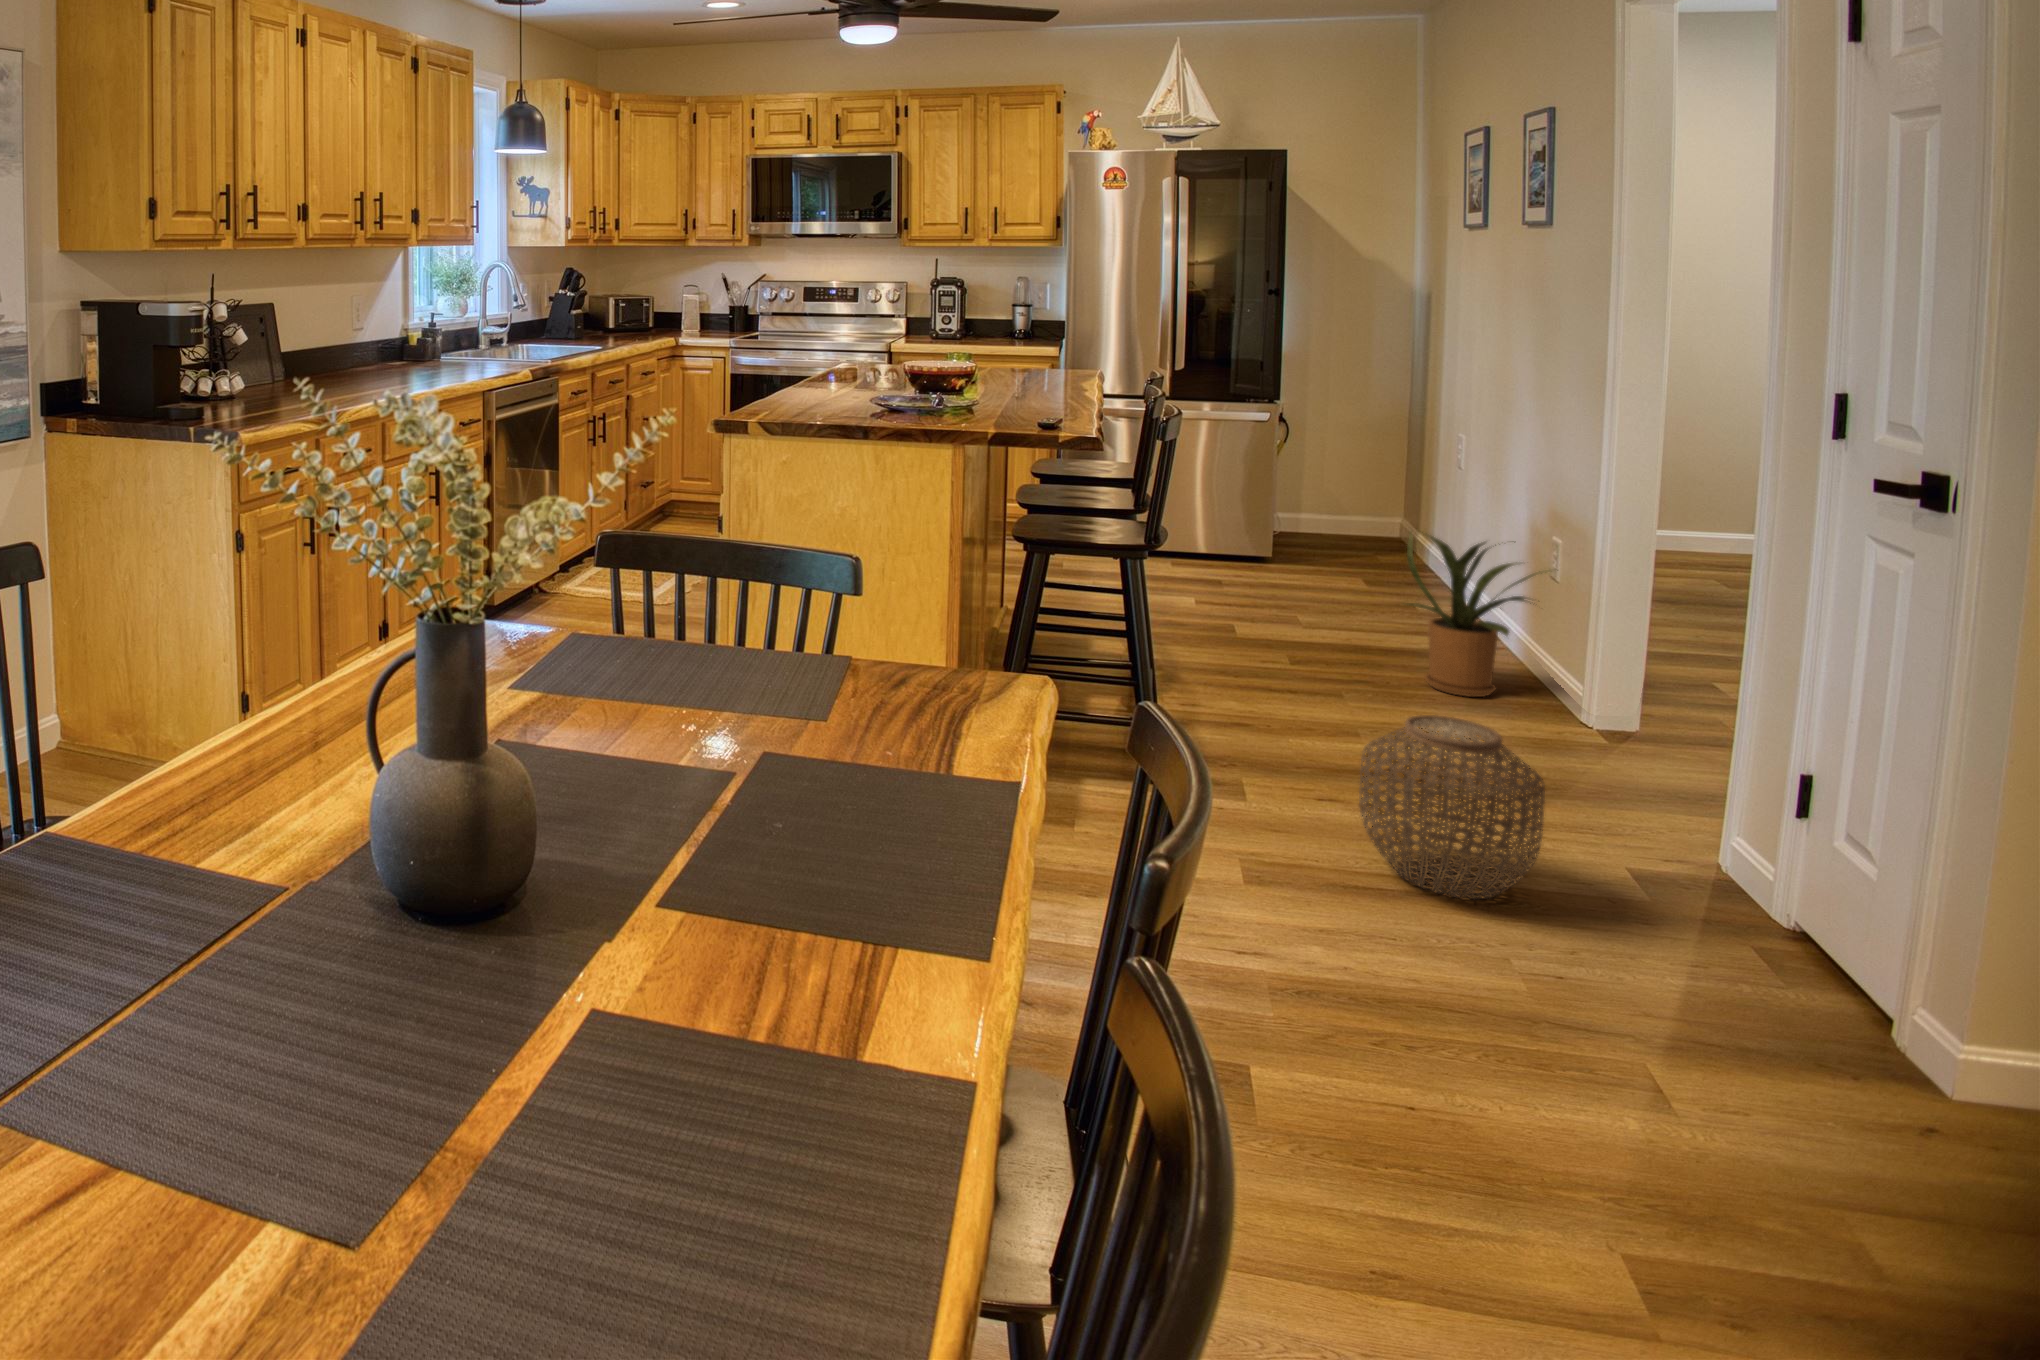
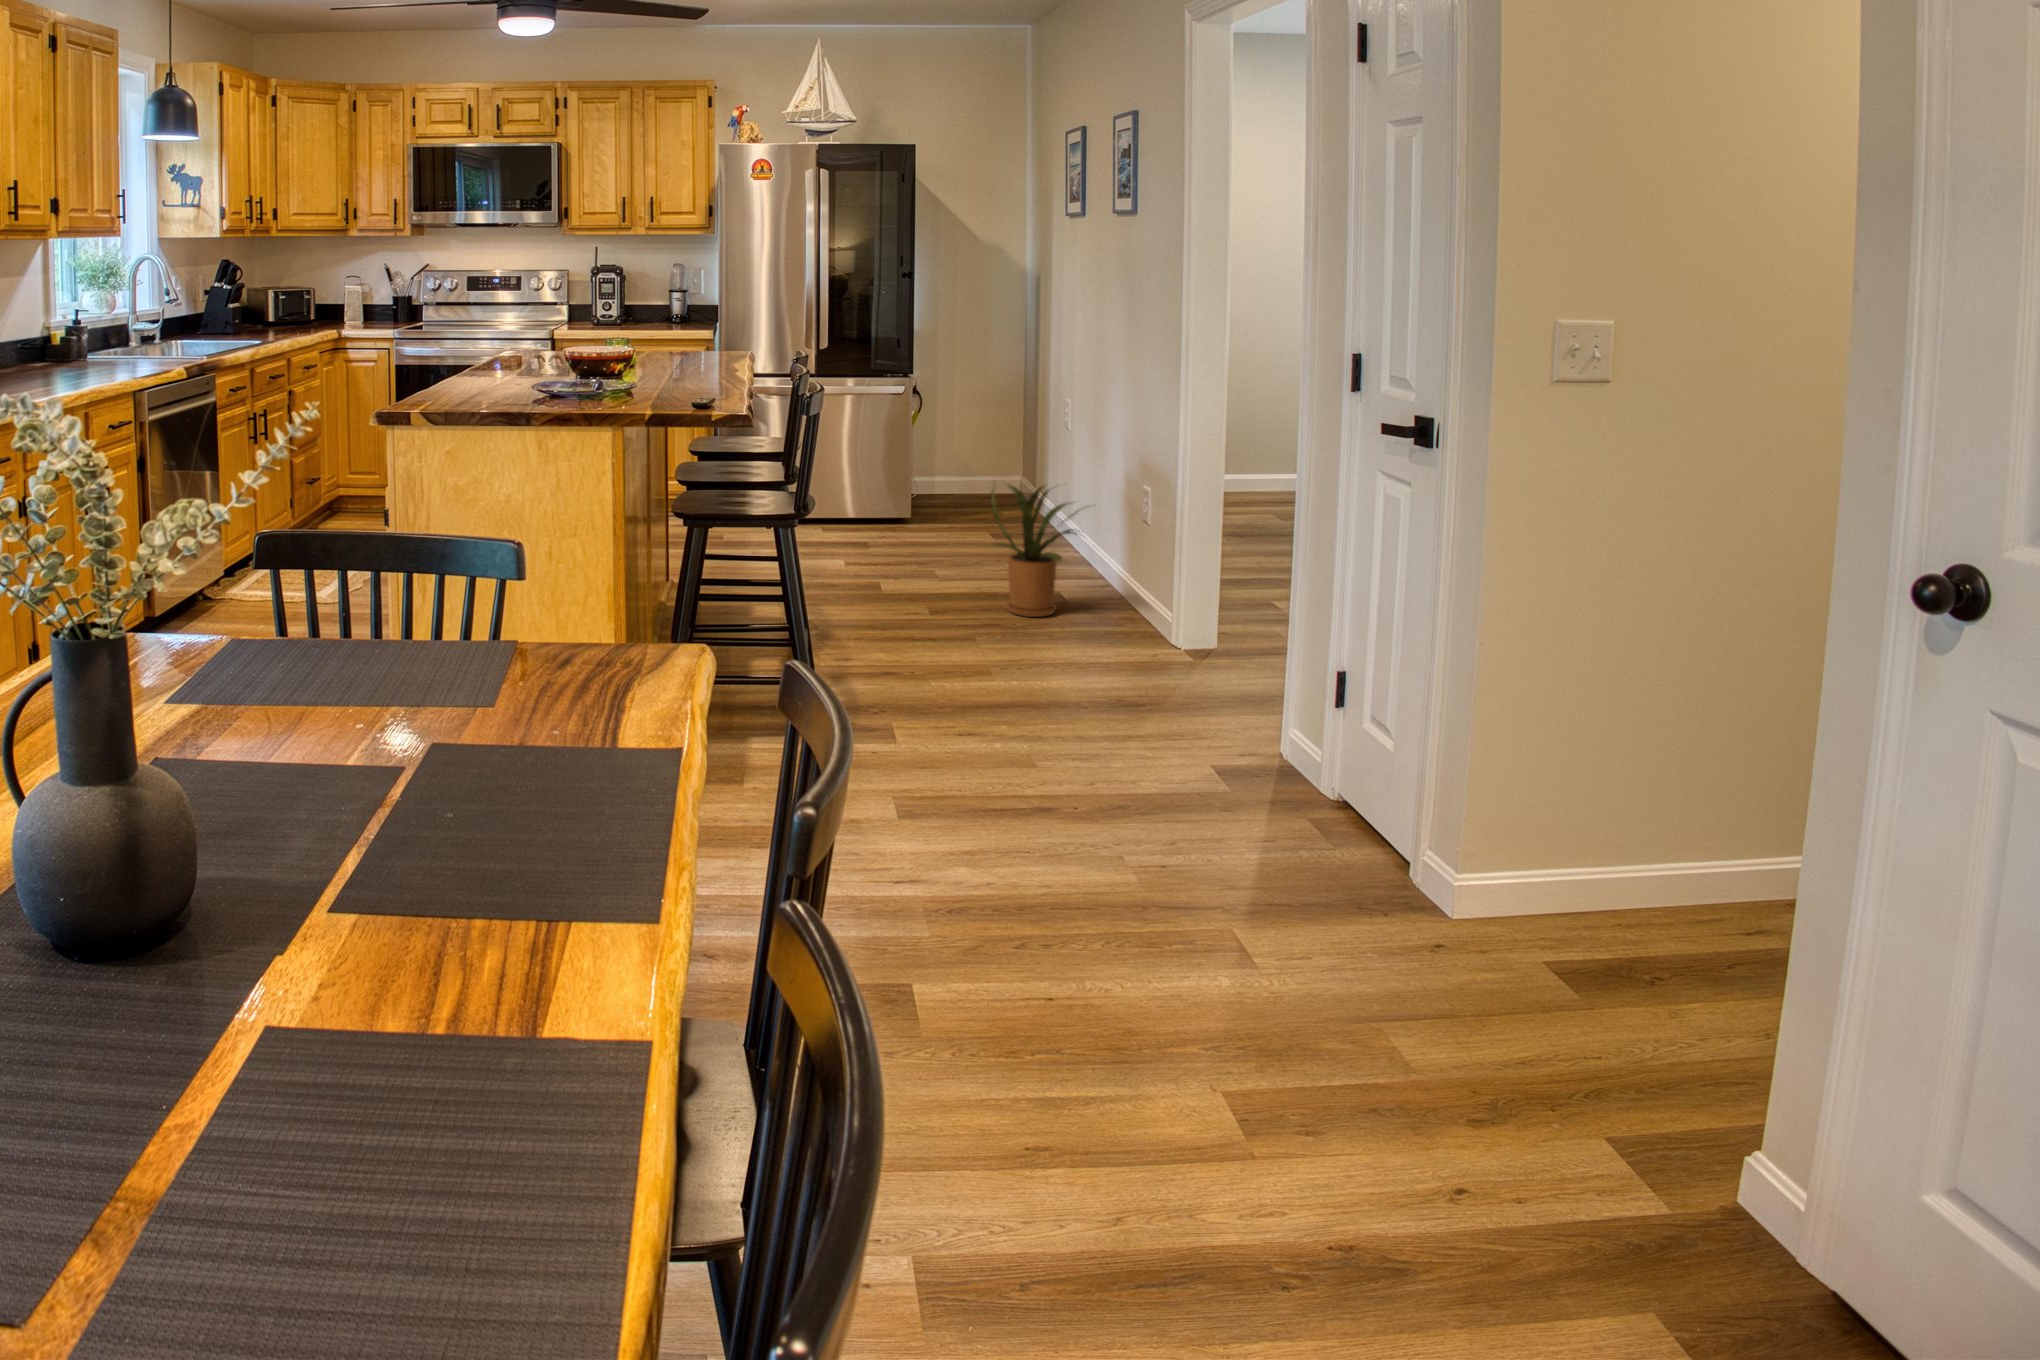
woven basket: present [1359,715,1545,899] -> none [938,622,1062,764]

